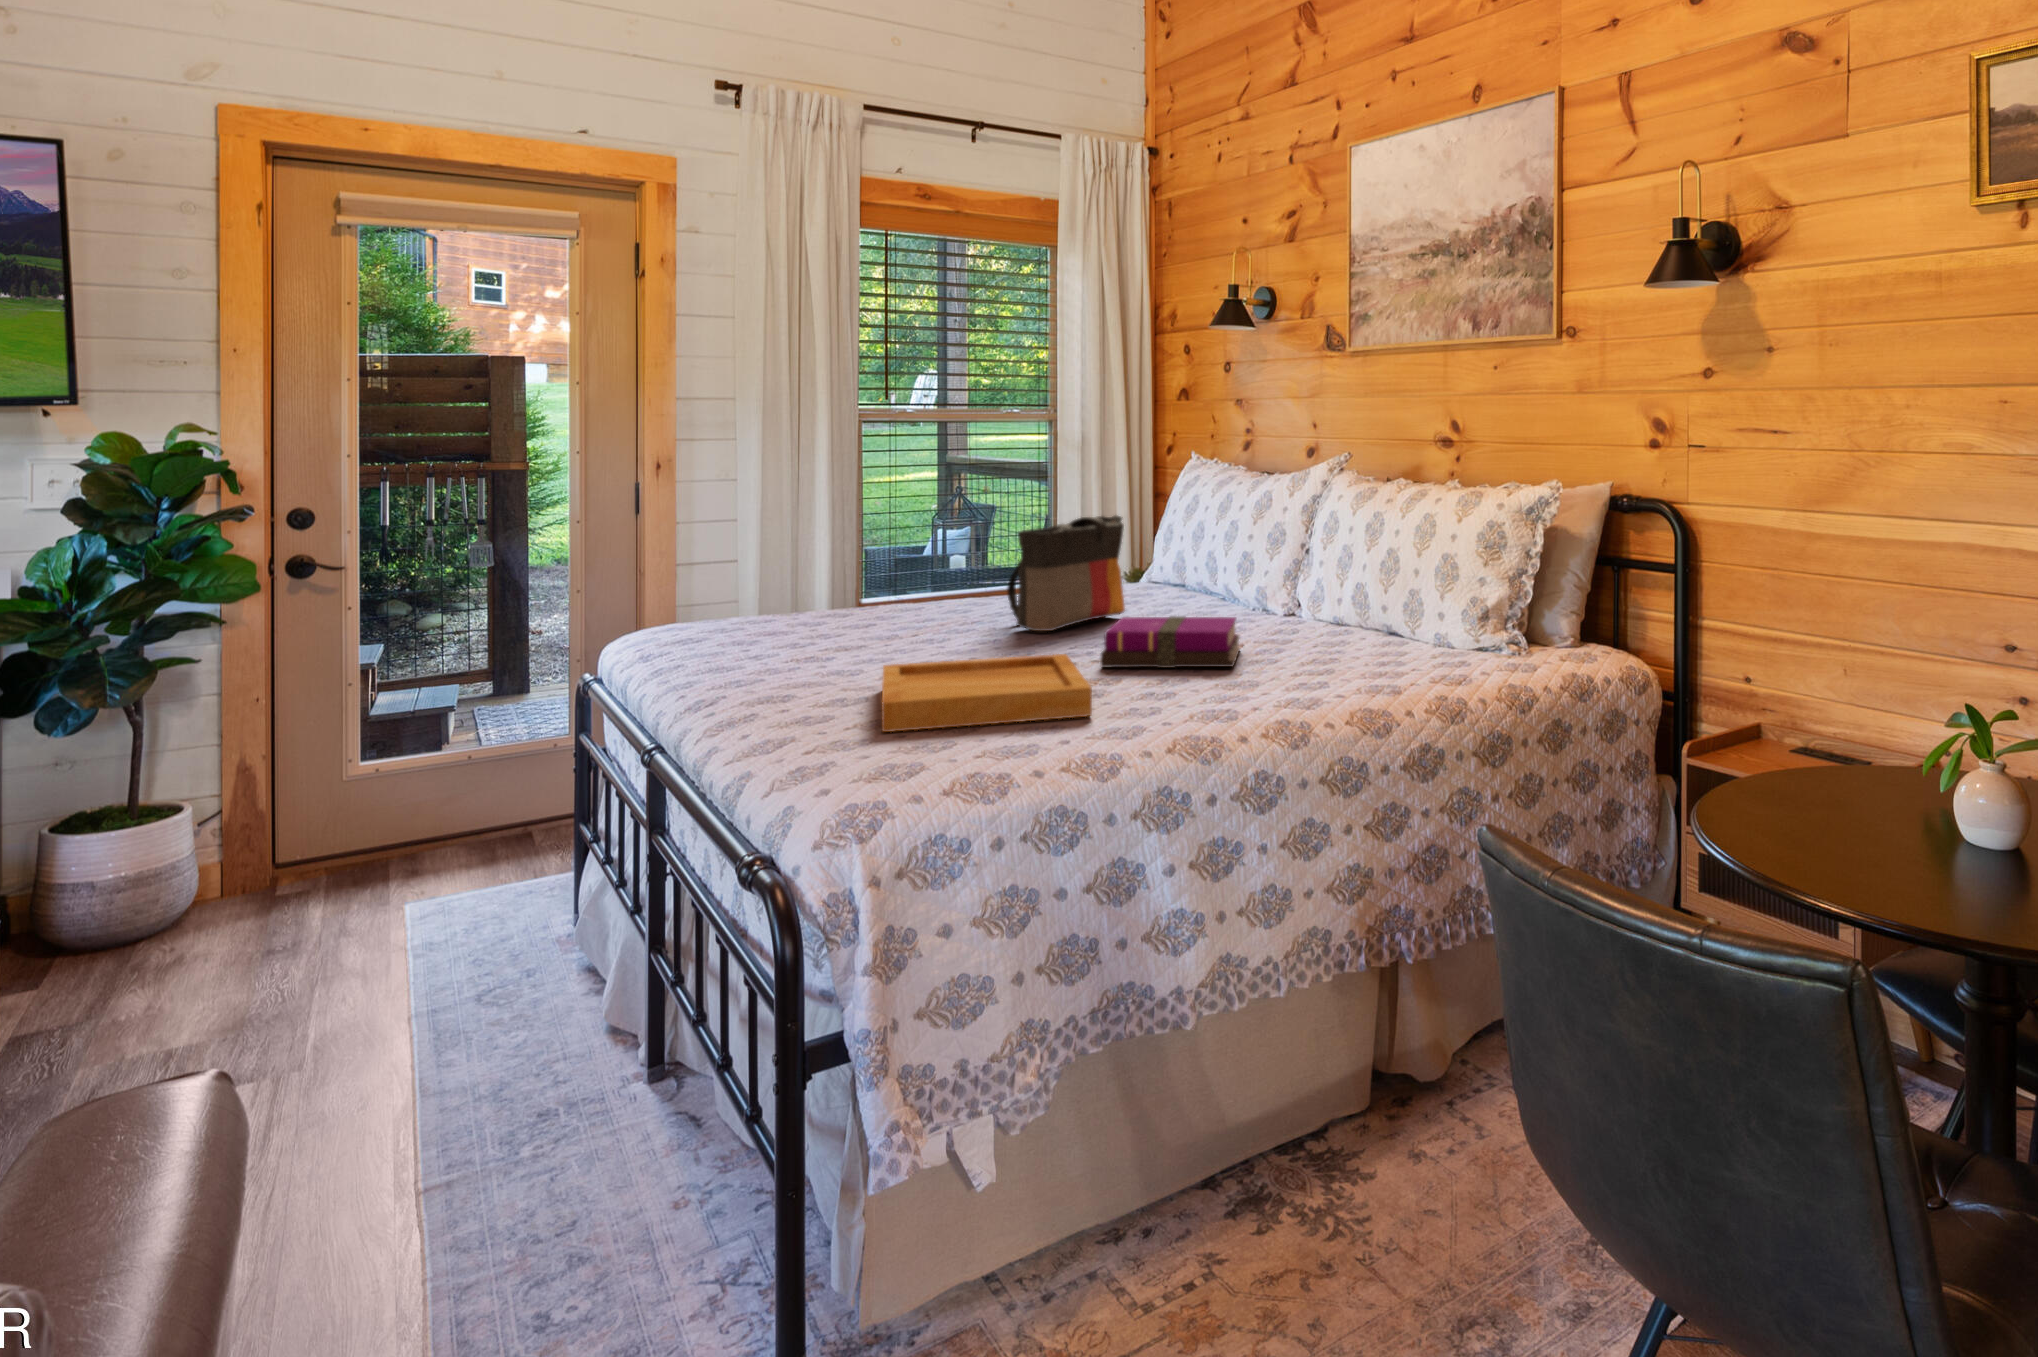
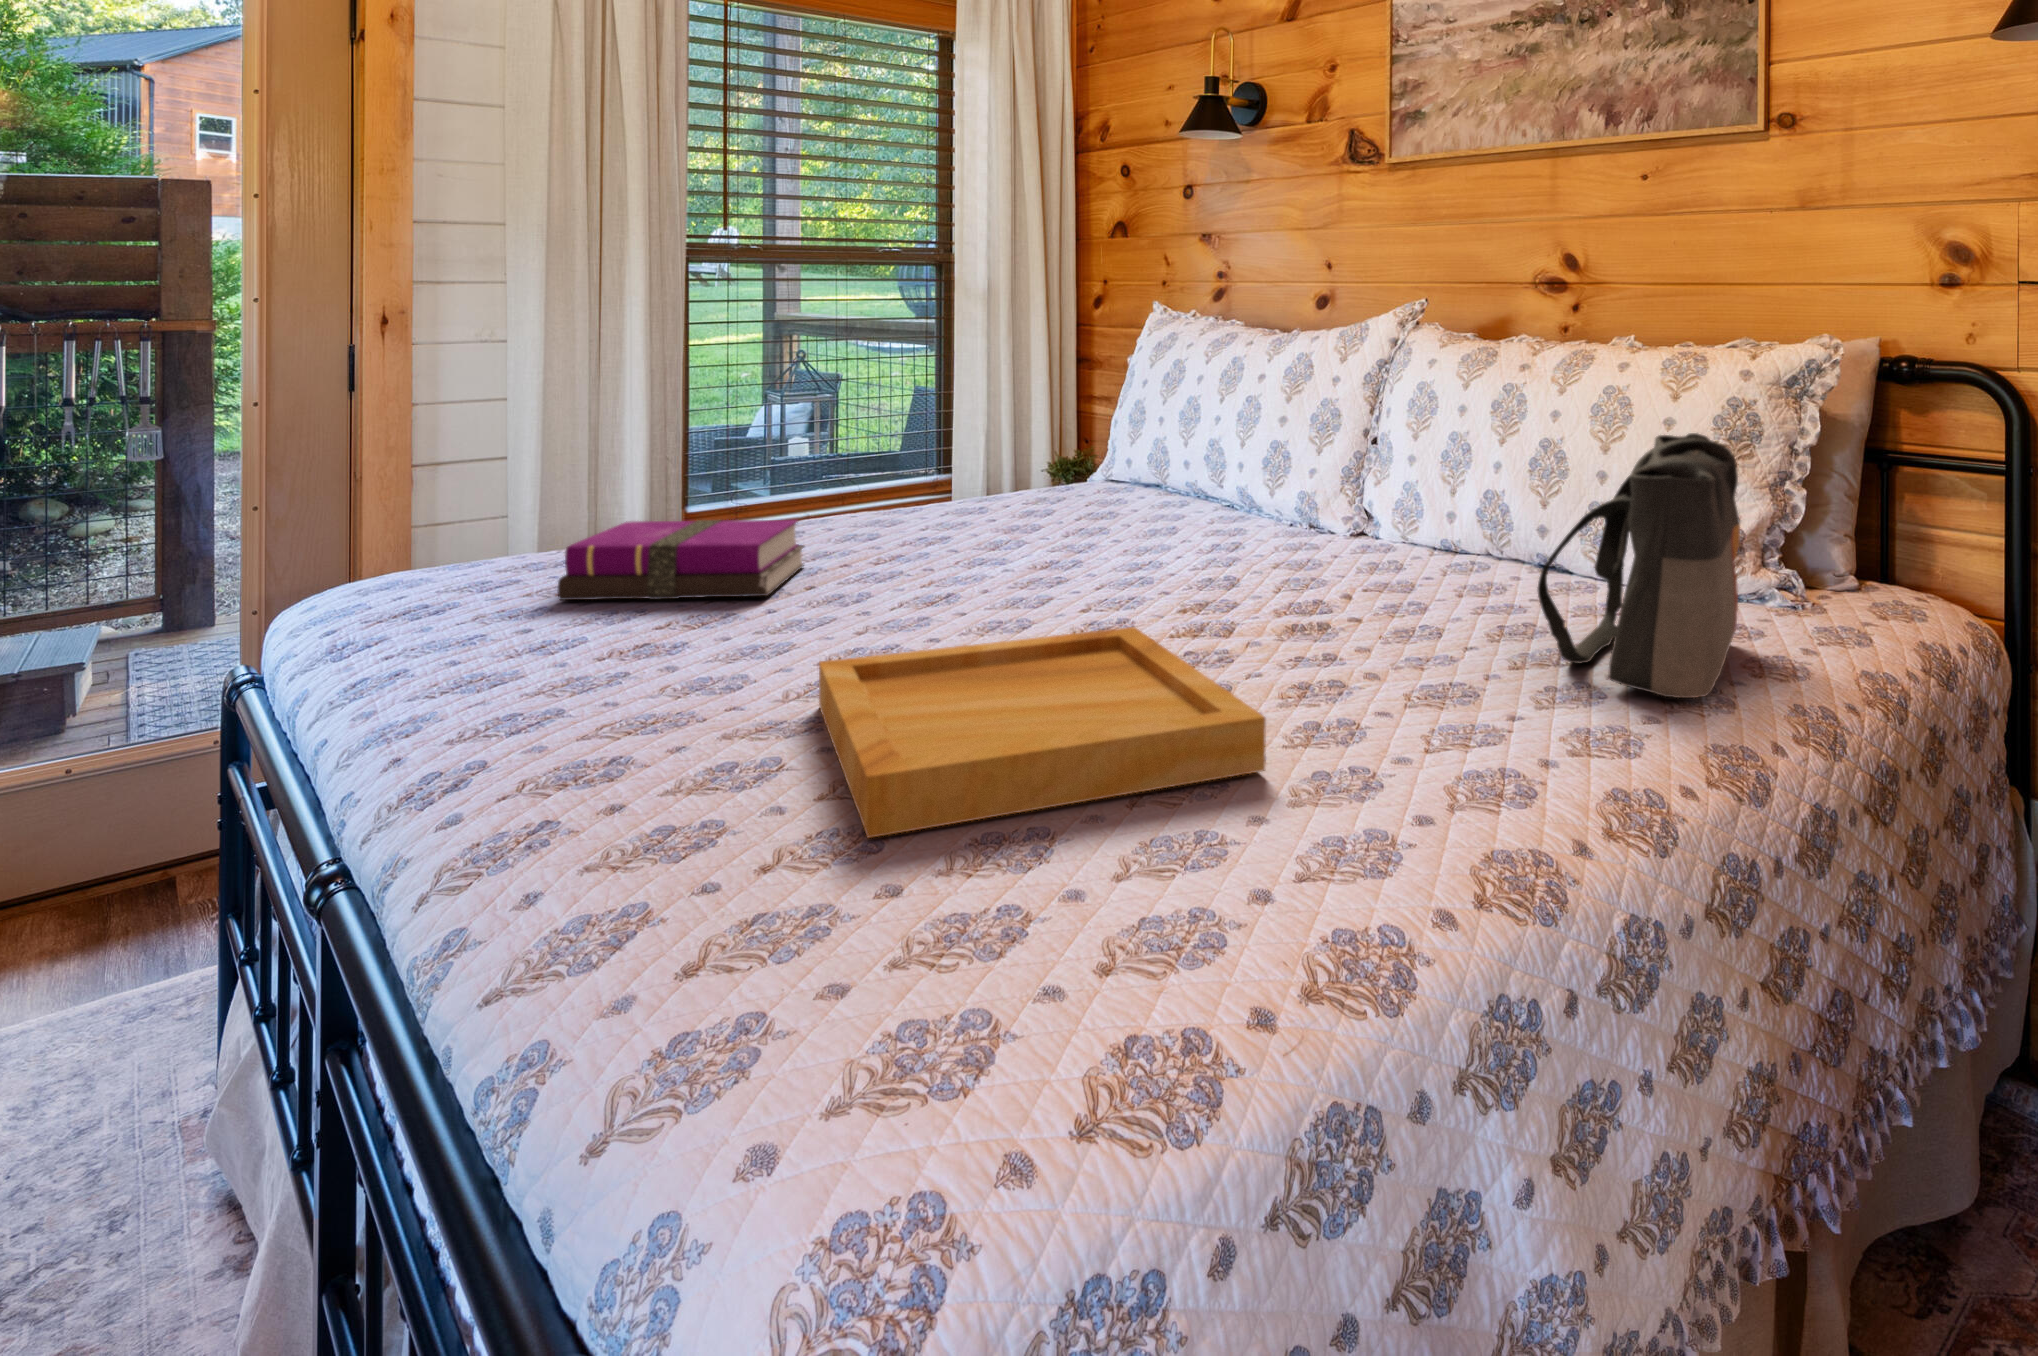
tote bag: present [1007,515,1125,631] -> present [1538,433,1740,698]
notebook: present [1100,616,1240,668] -> present [558,520,804,600]

